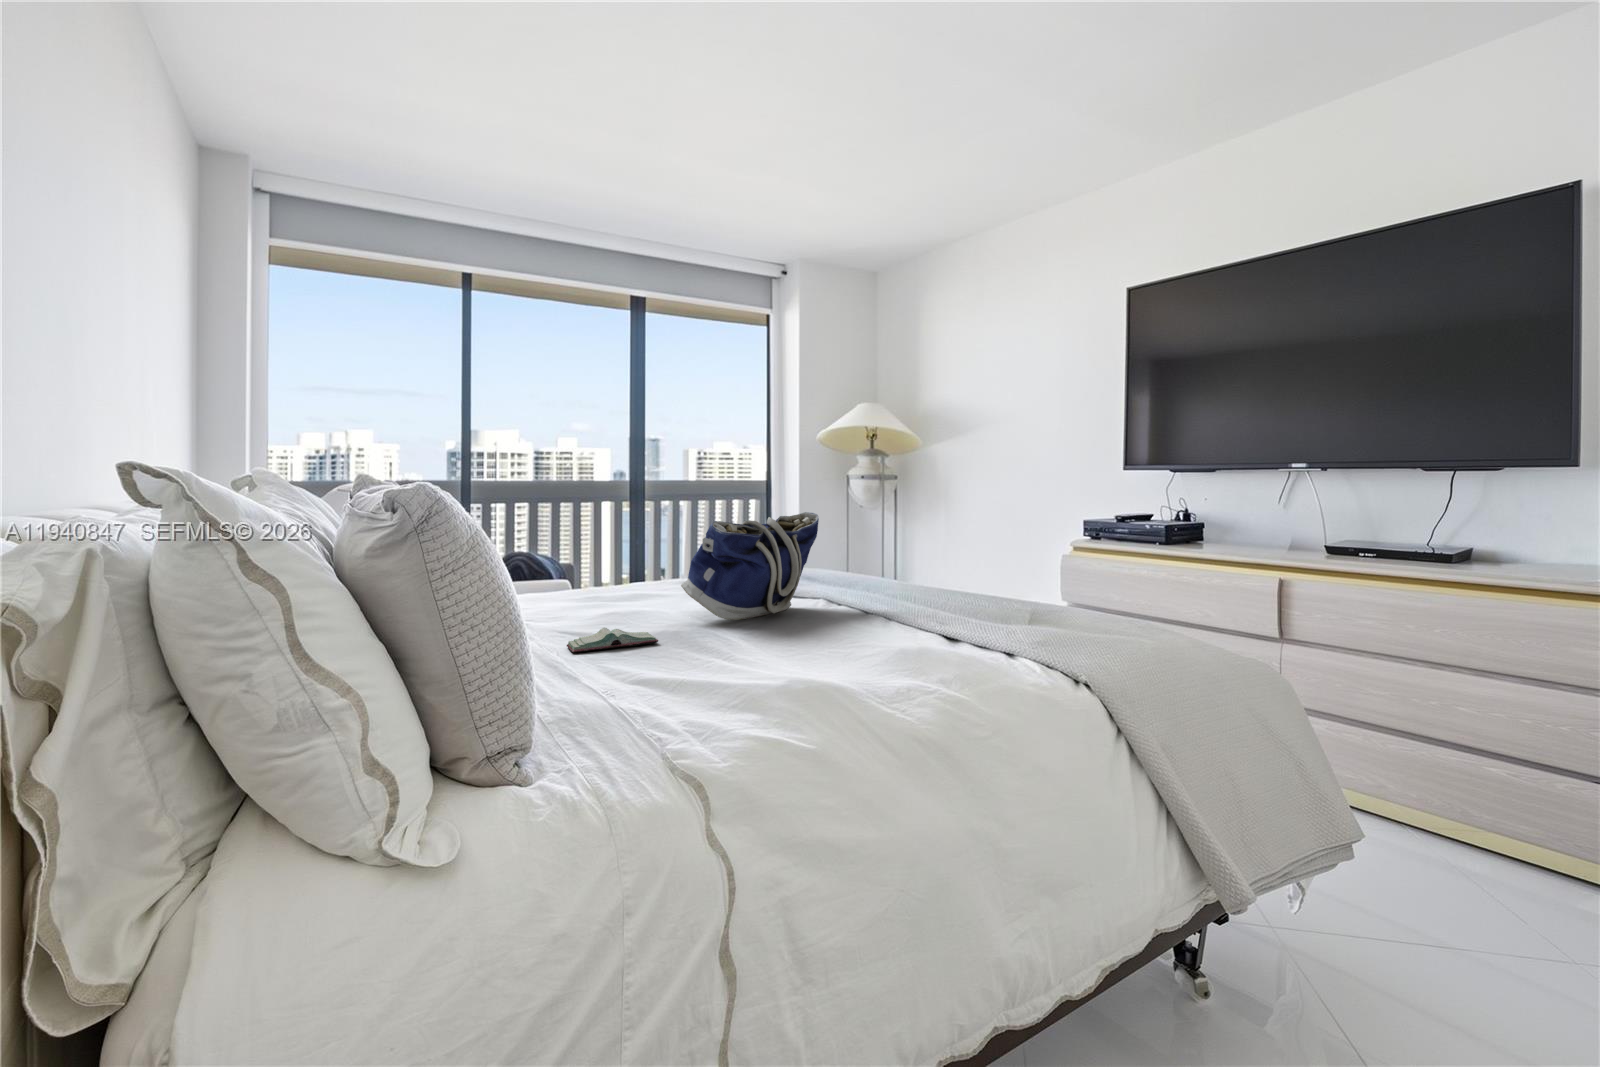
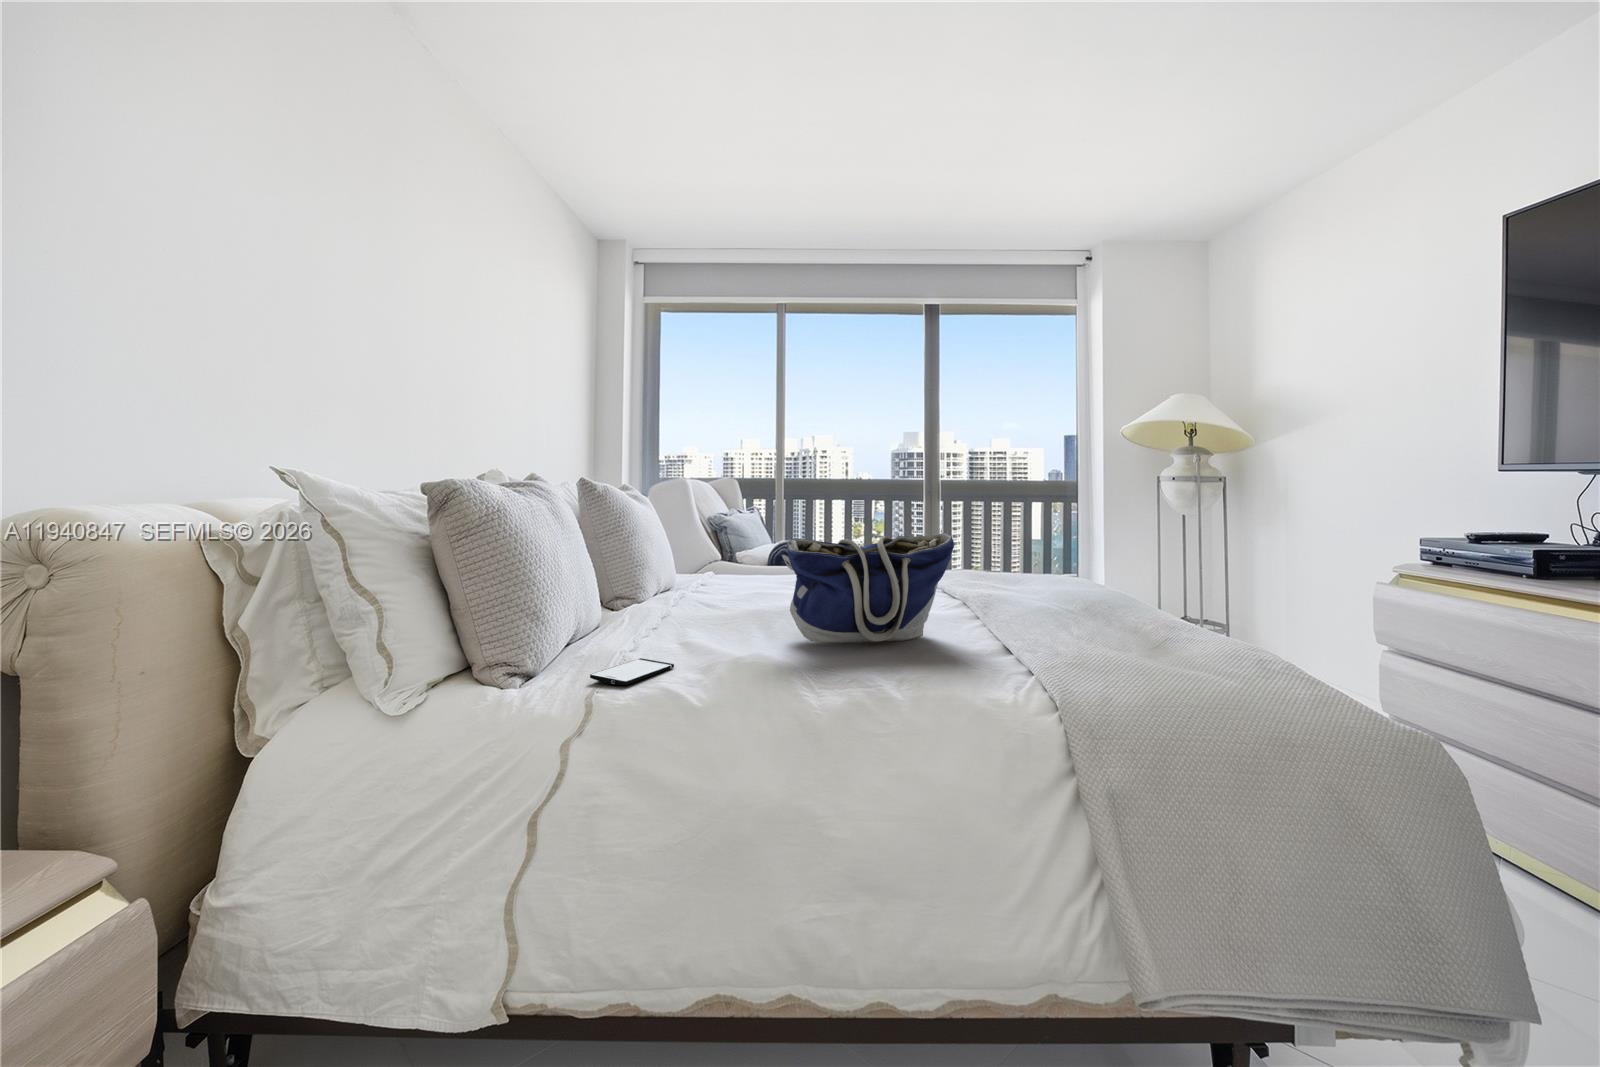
book: present [567,627,658,652] -> none [629,631,716,653]
smartphone: none [630,651,687,671] -> present [590,658,674,685]

